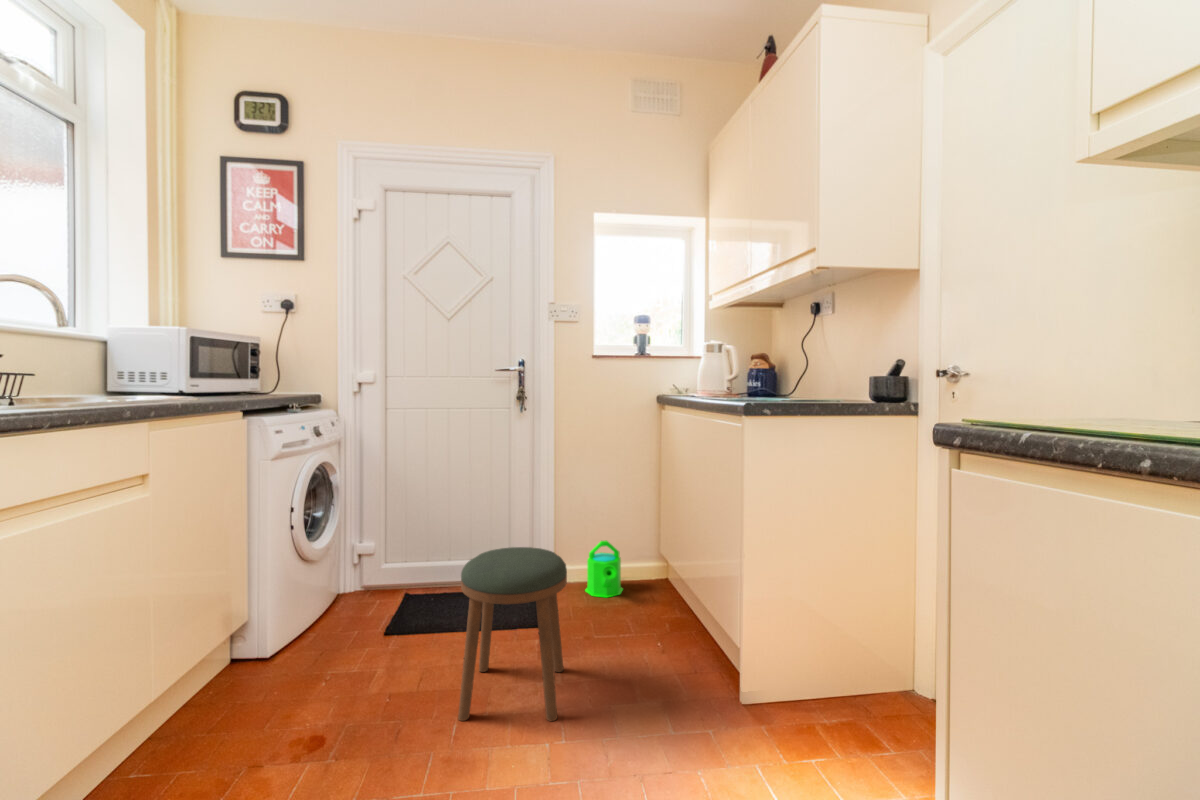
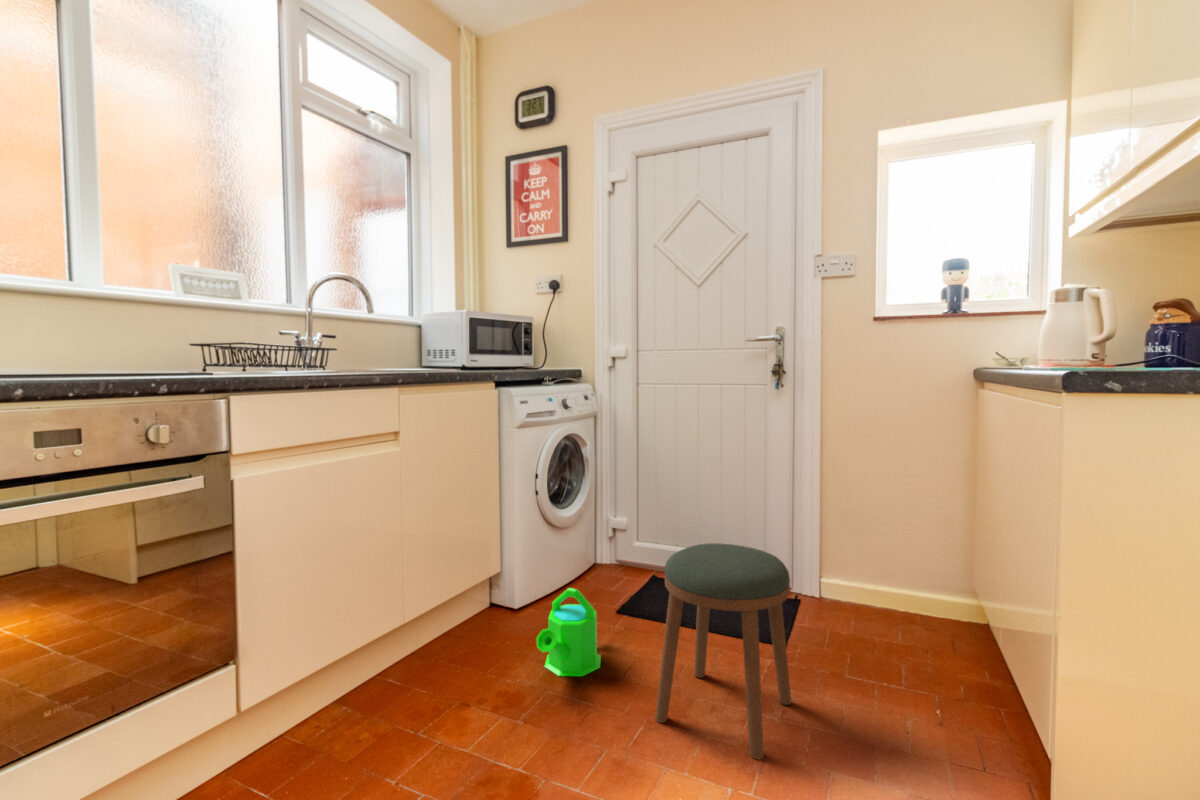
watering can: present [585,541,623,598] -> present [536,588,601,676]

